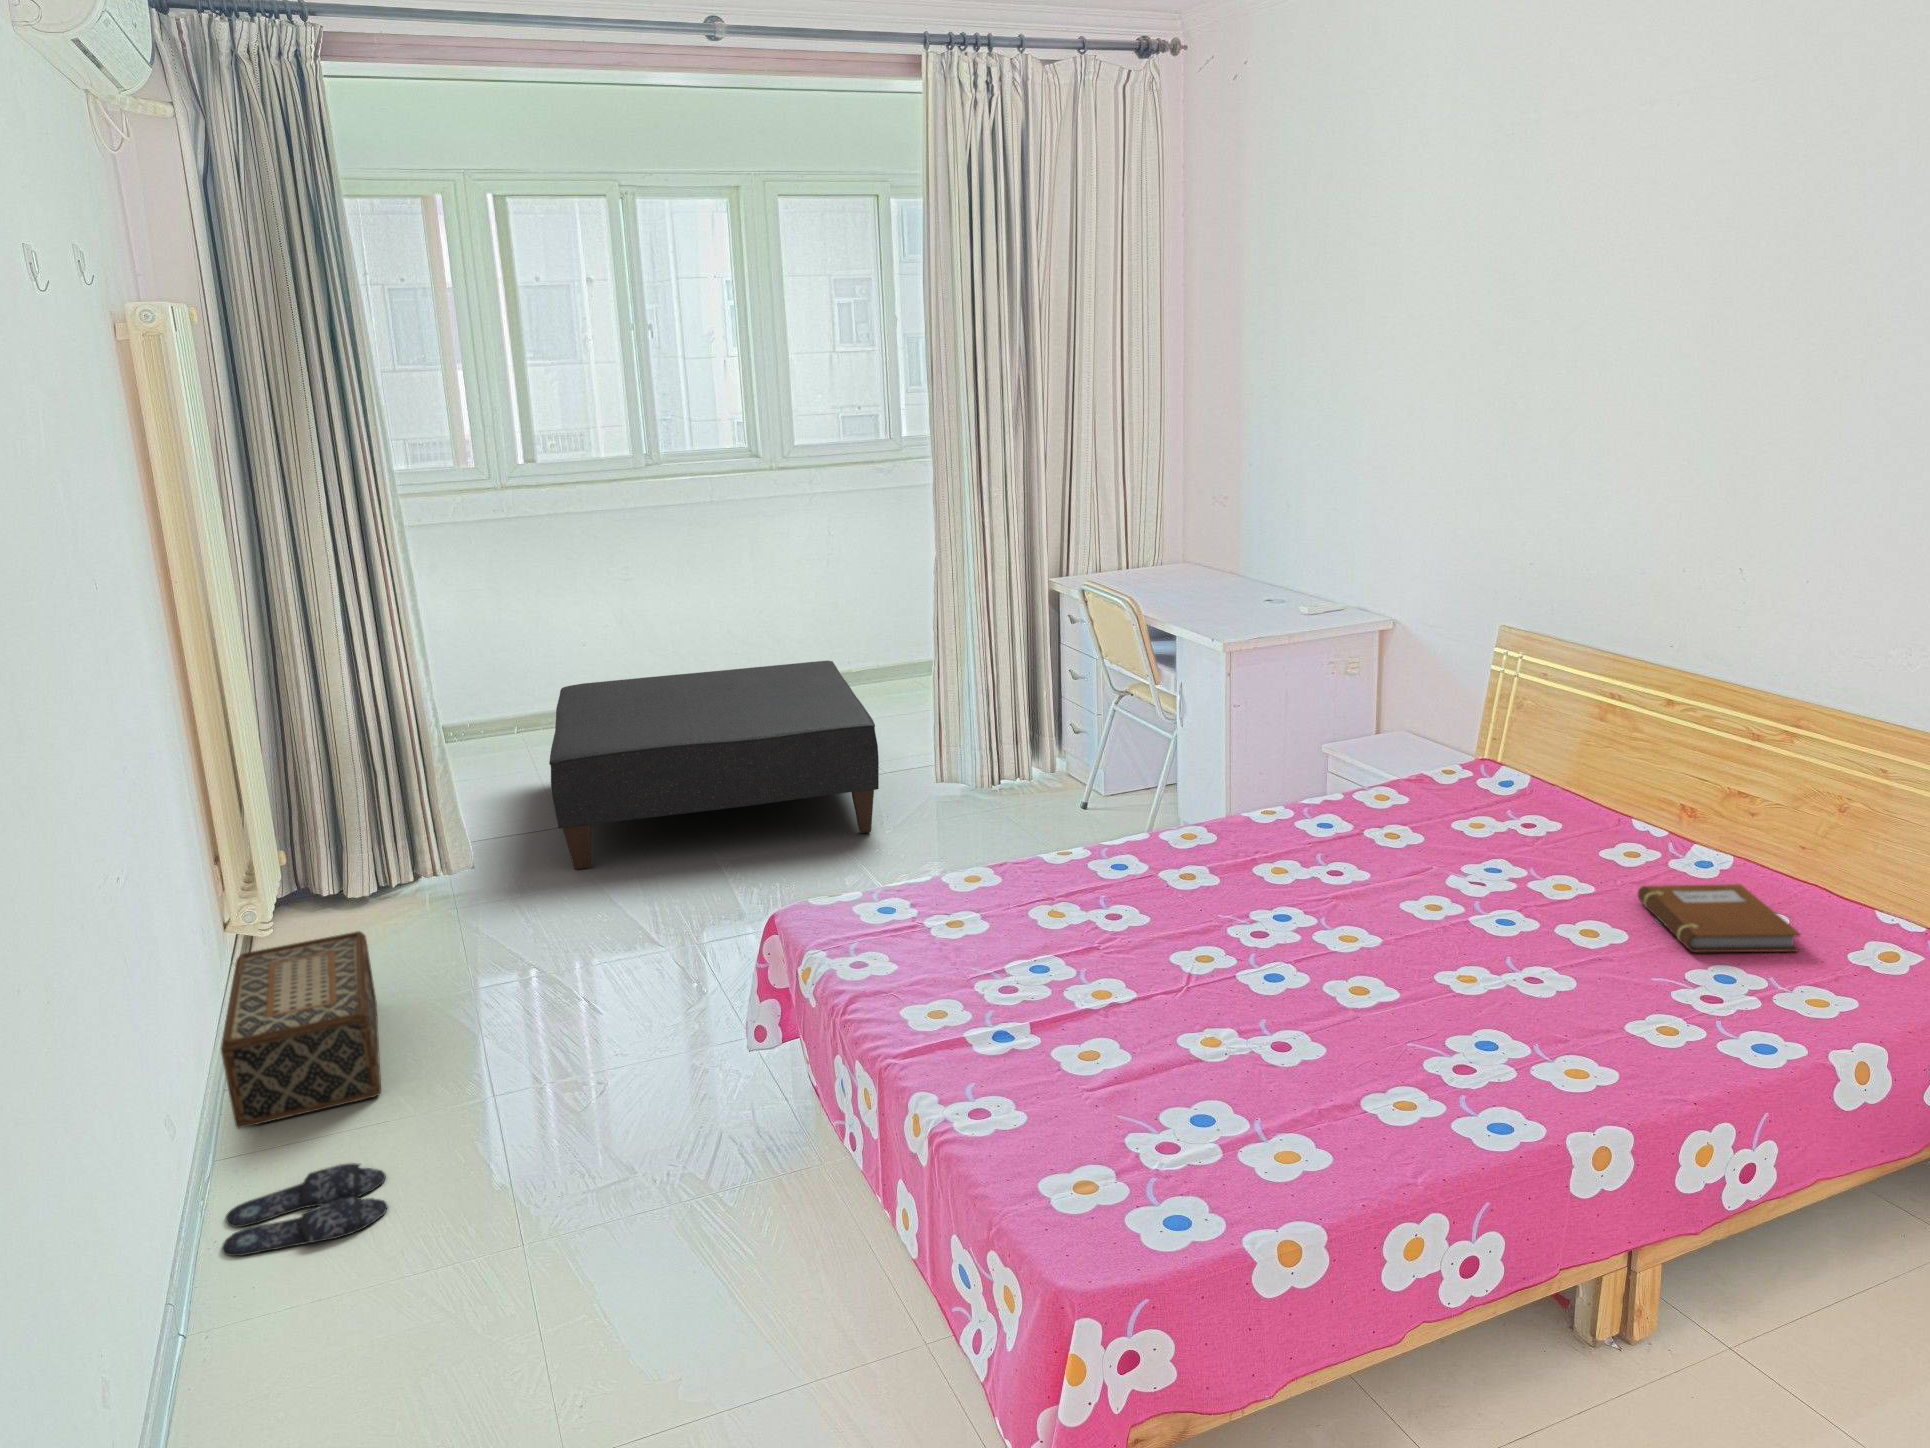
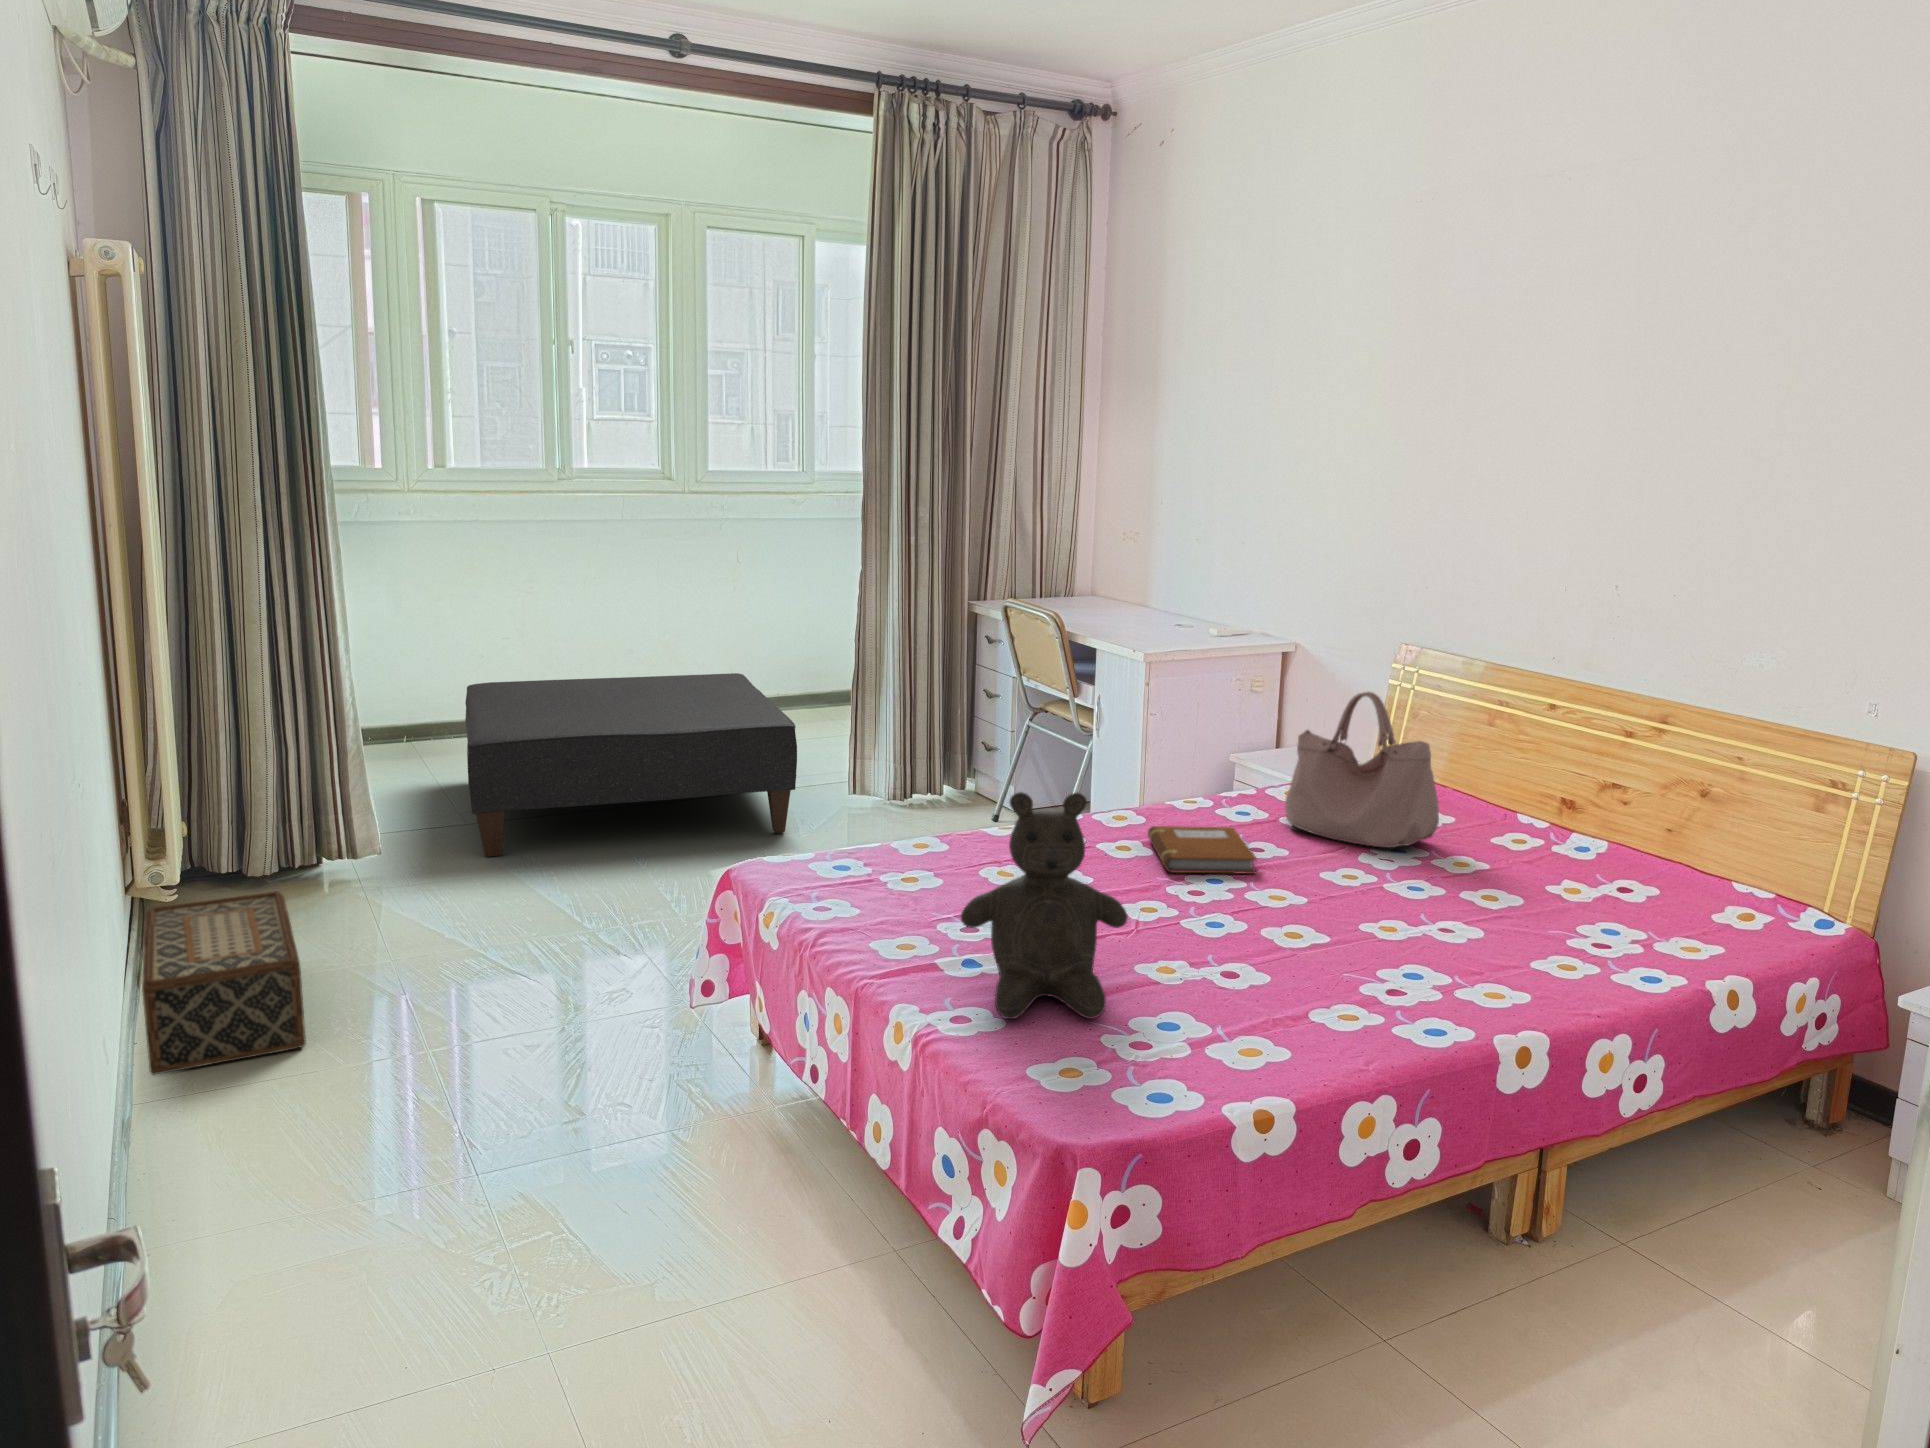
handbag: none [1370,699,1537,871] -> present [1285,692,1439,848]
teddy bear: none [983,865,1162,1111] -> present [961,792,1128,1019]
notebook: present [1638,884,1800,952] -> present [1148,826,1257,874]
slippers: present [222,1163,387,1256] -> none [150,1104,326,1186]

